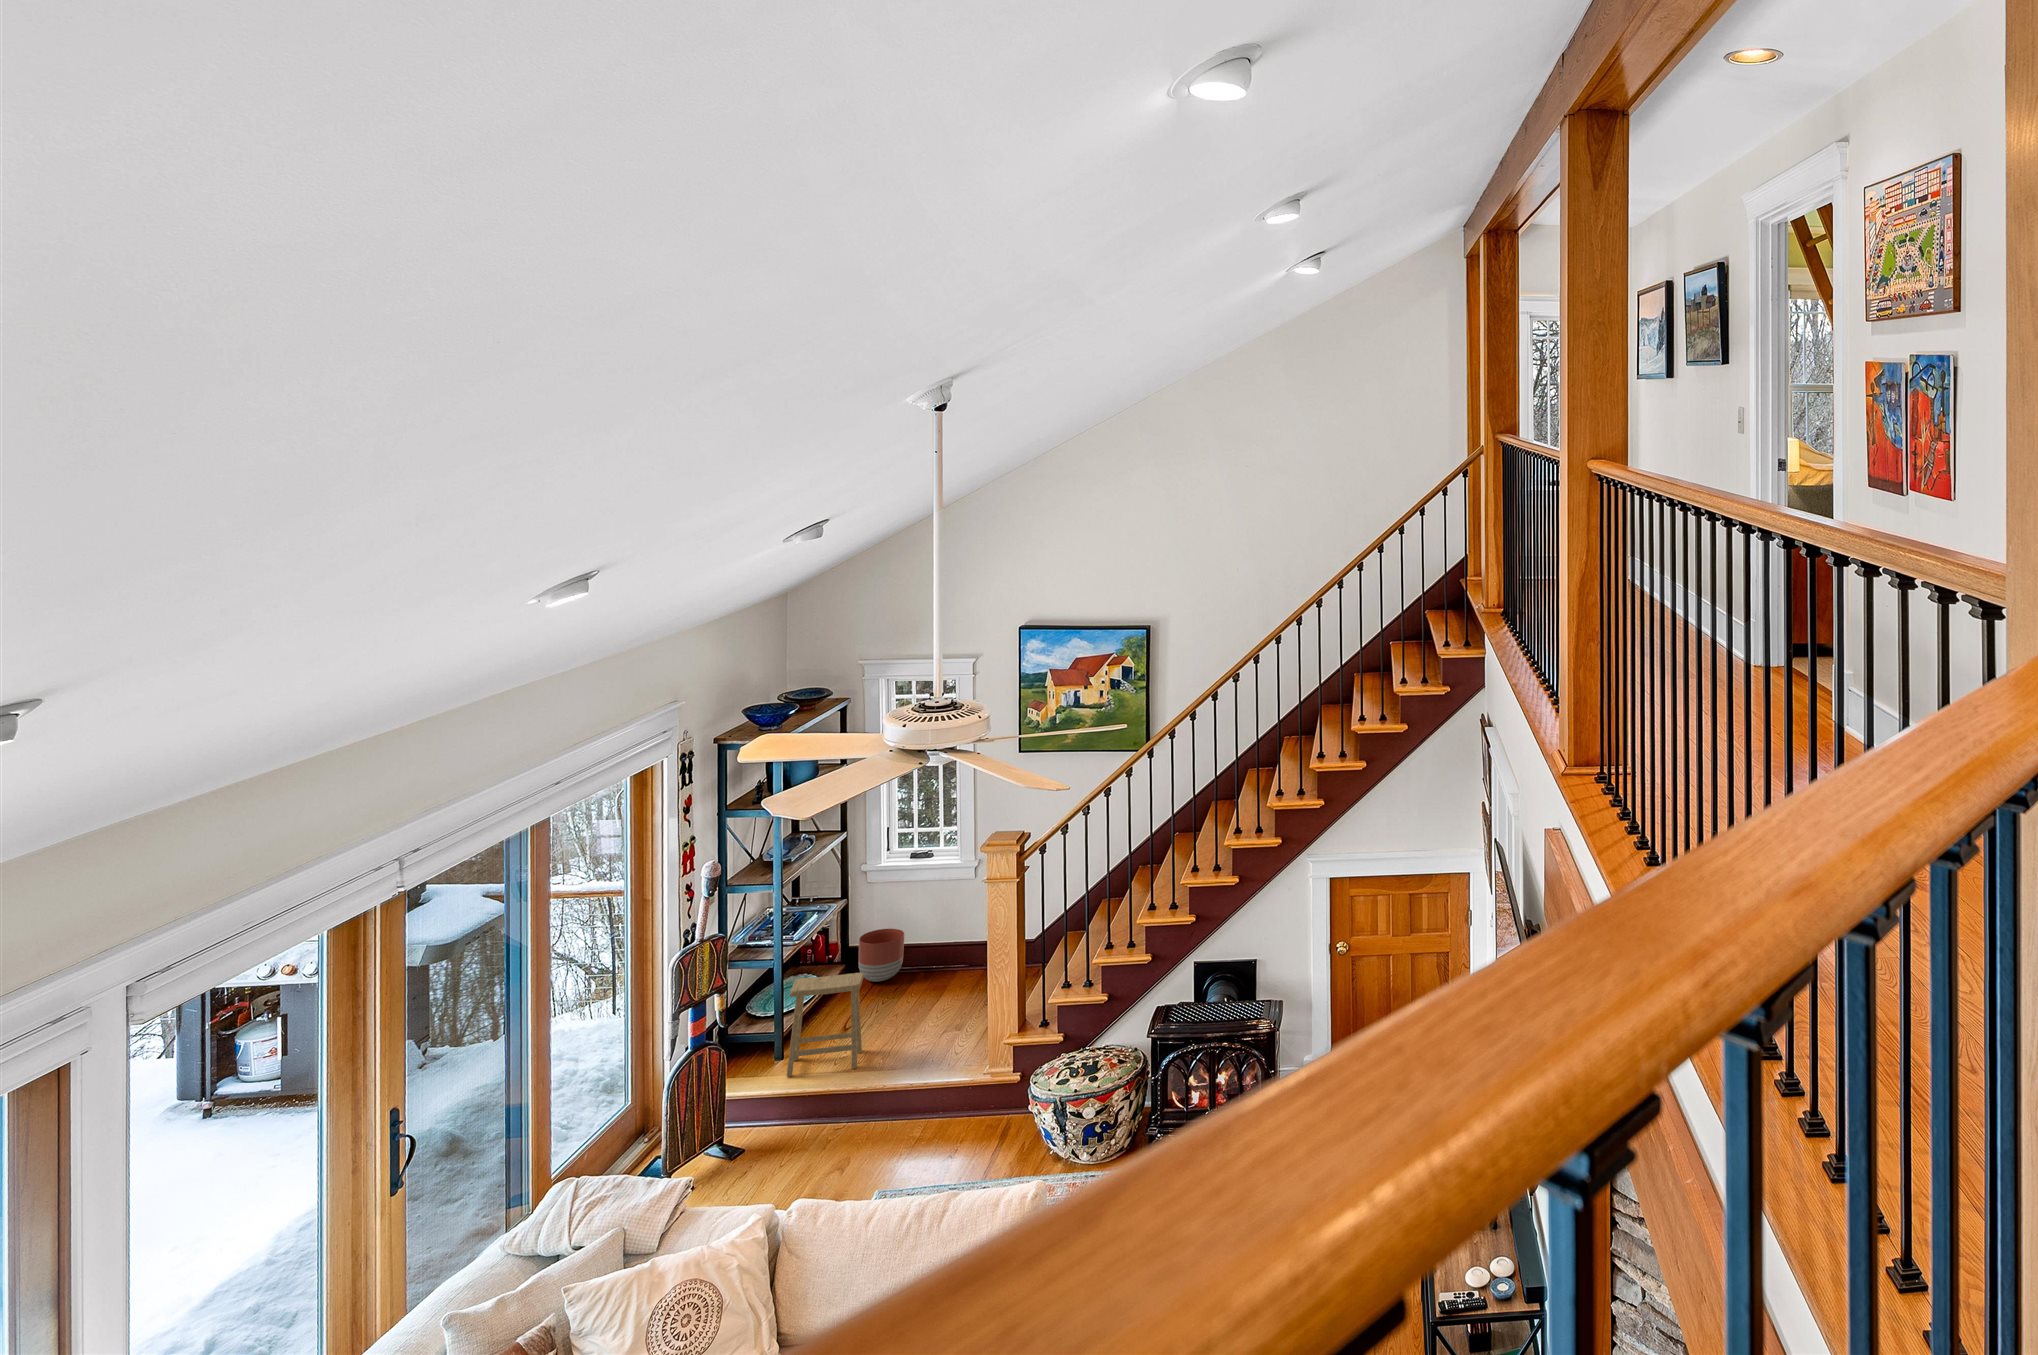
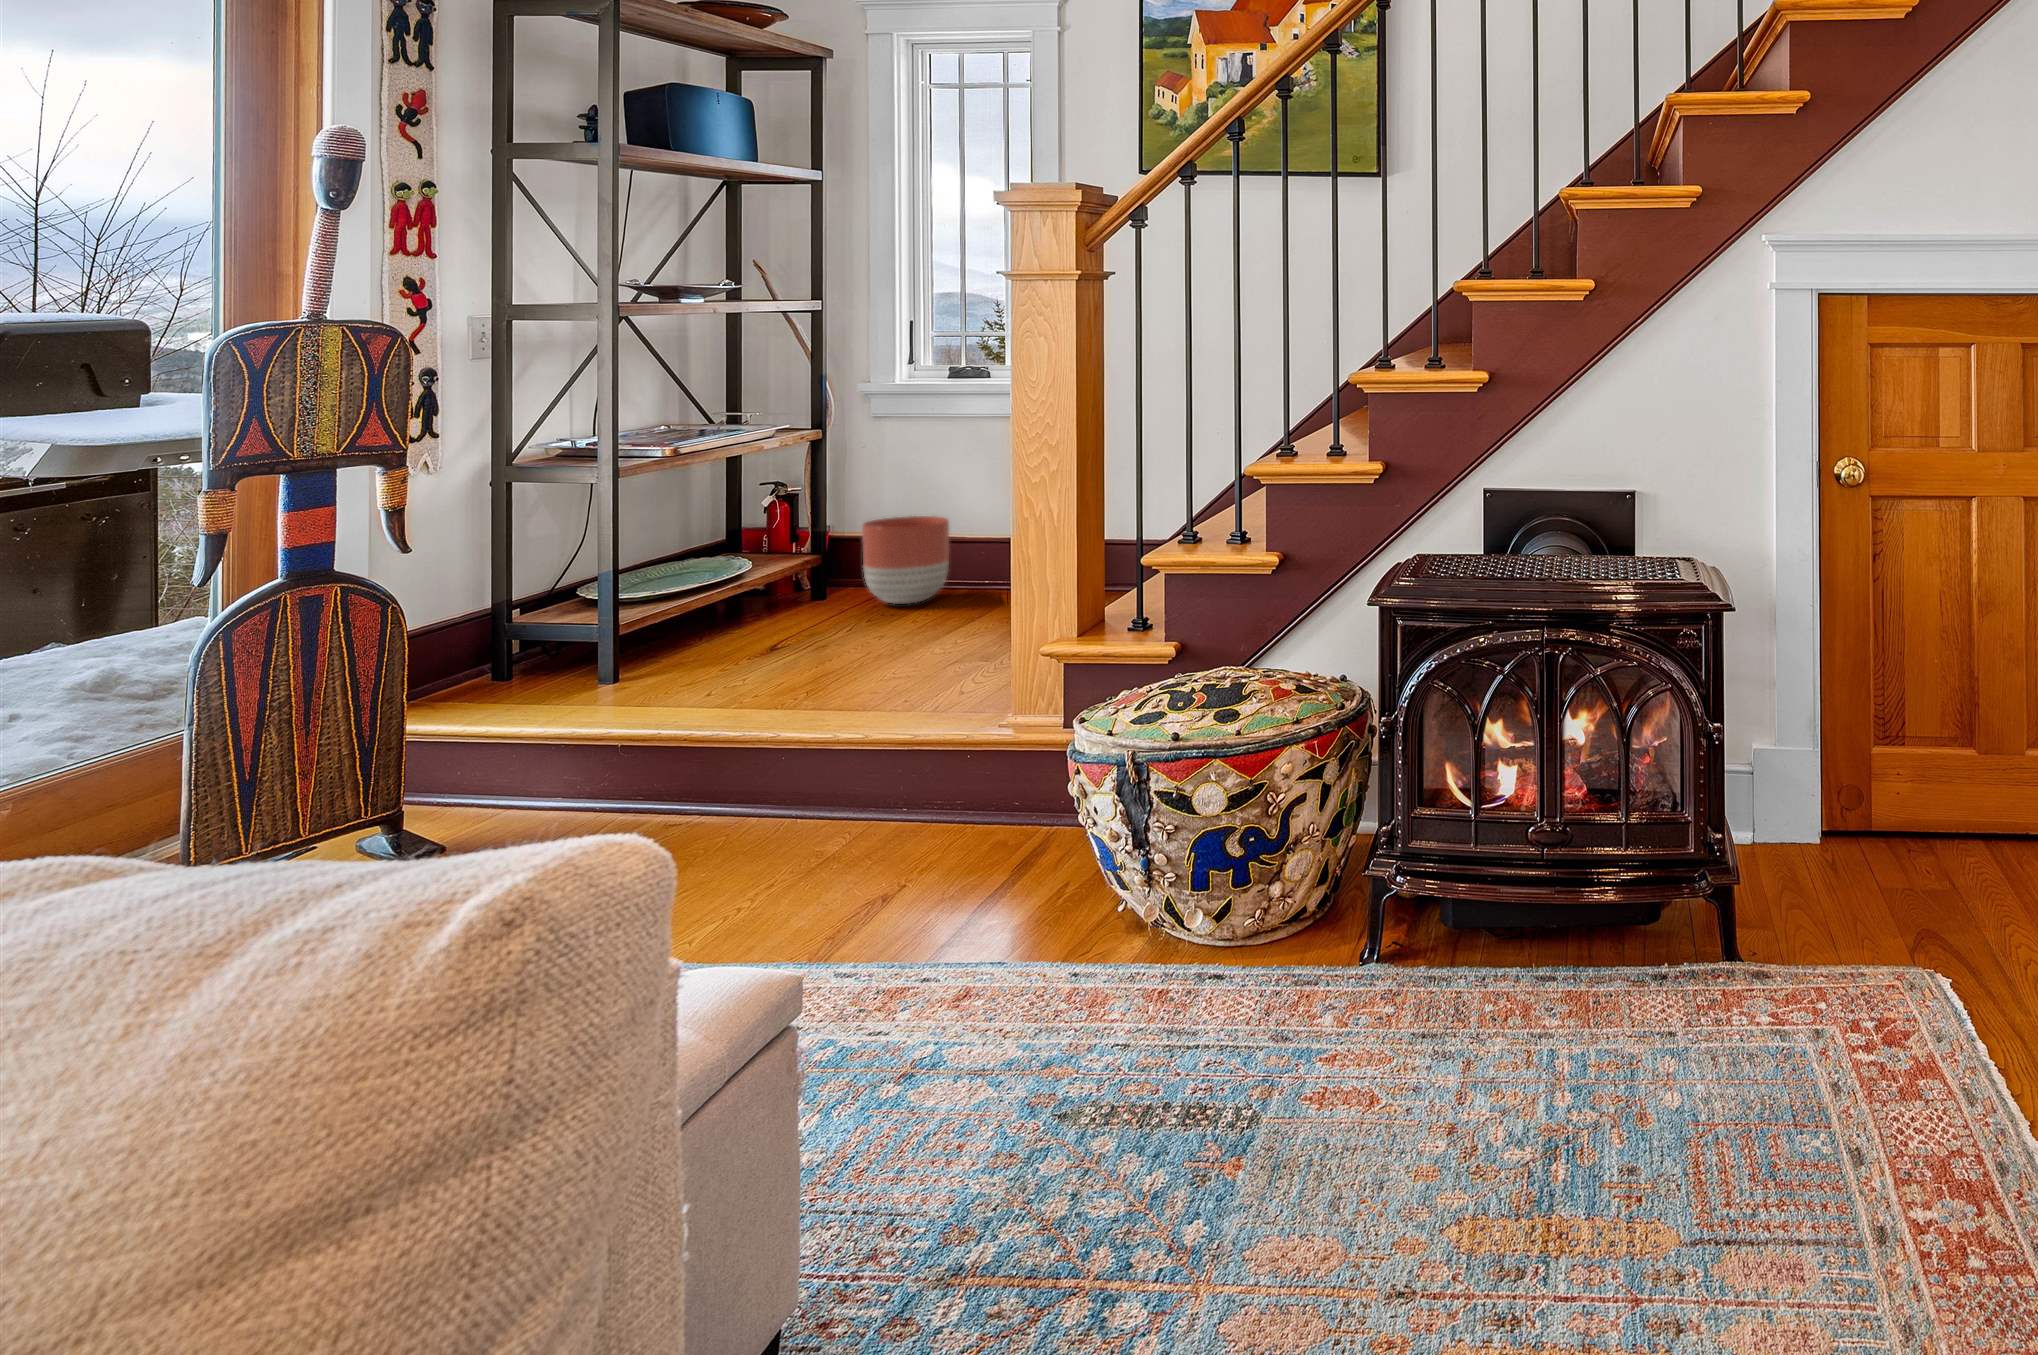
footstool: present [787,973,864,1077] -> none [600,515,789,714]

